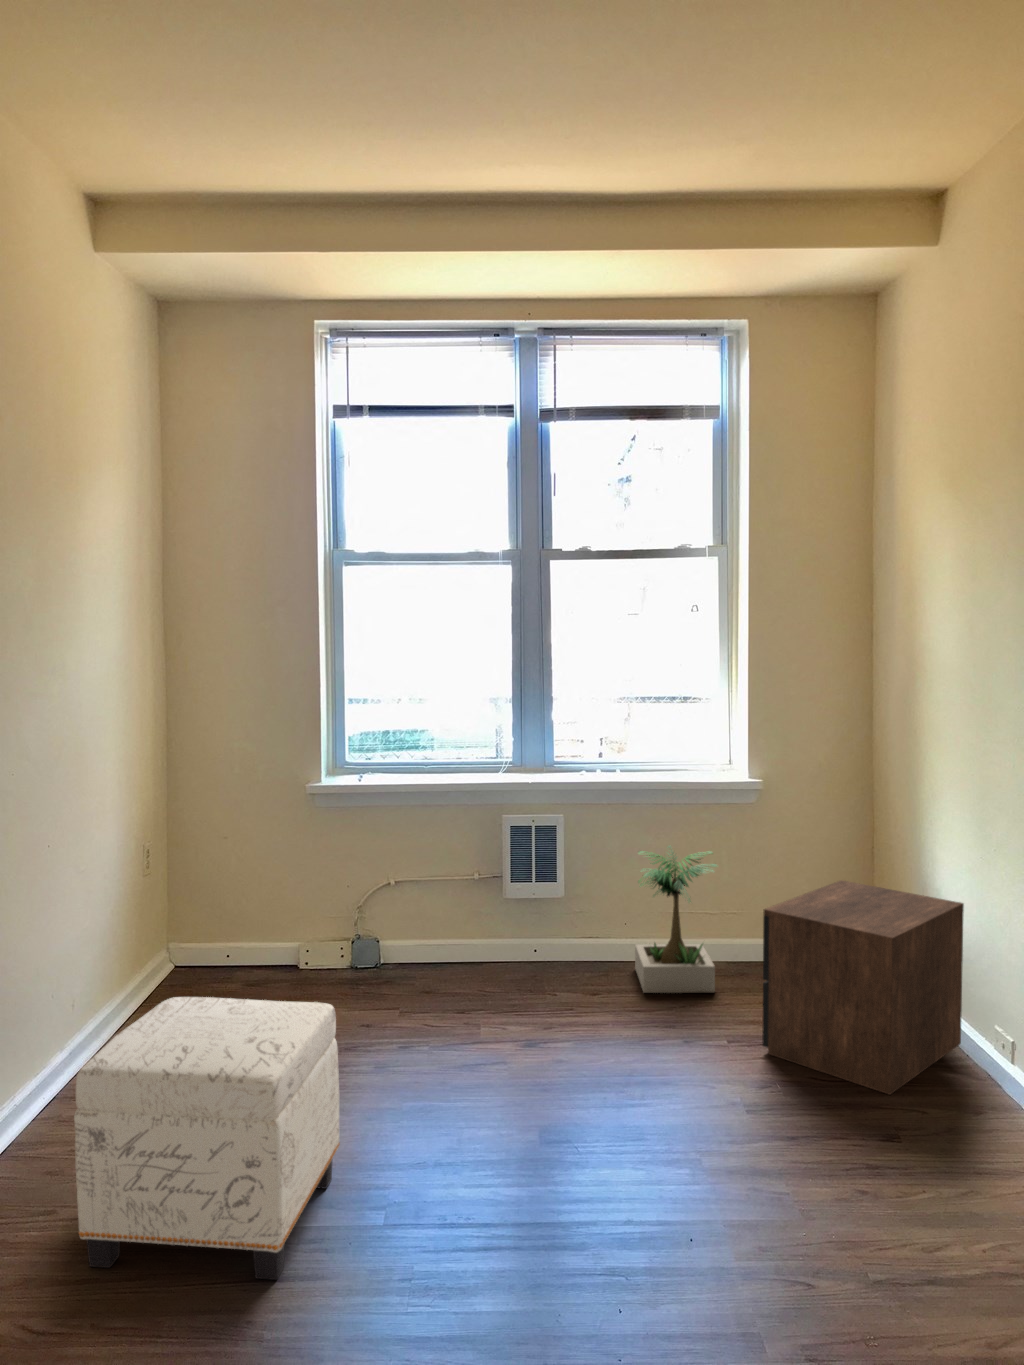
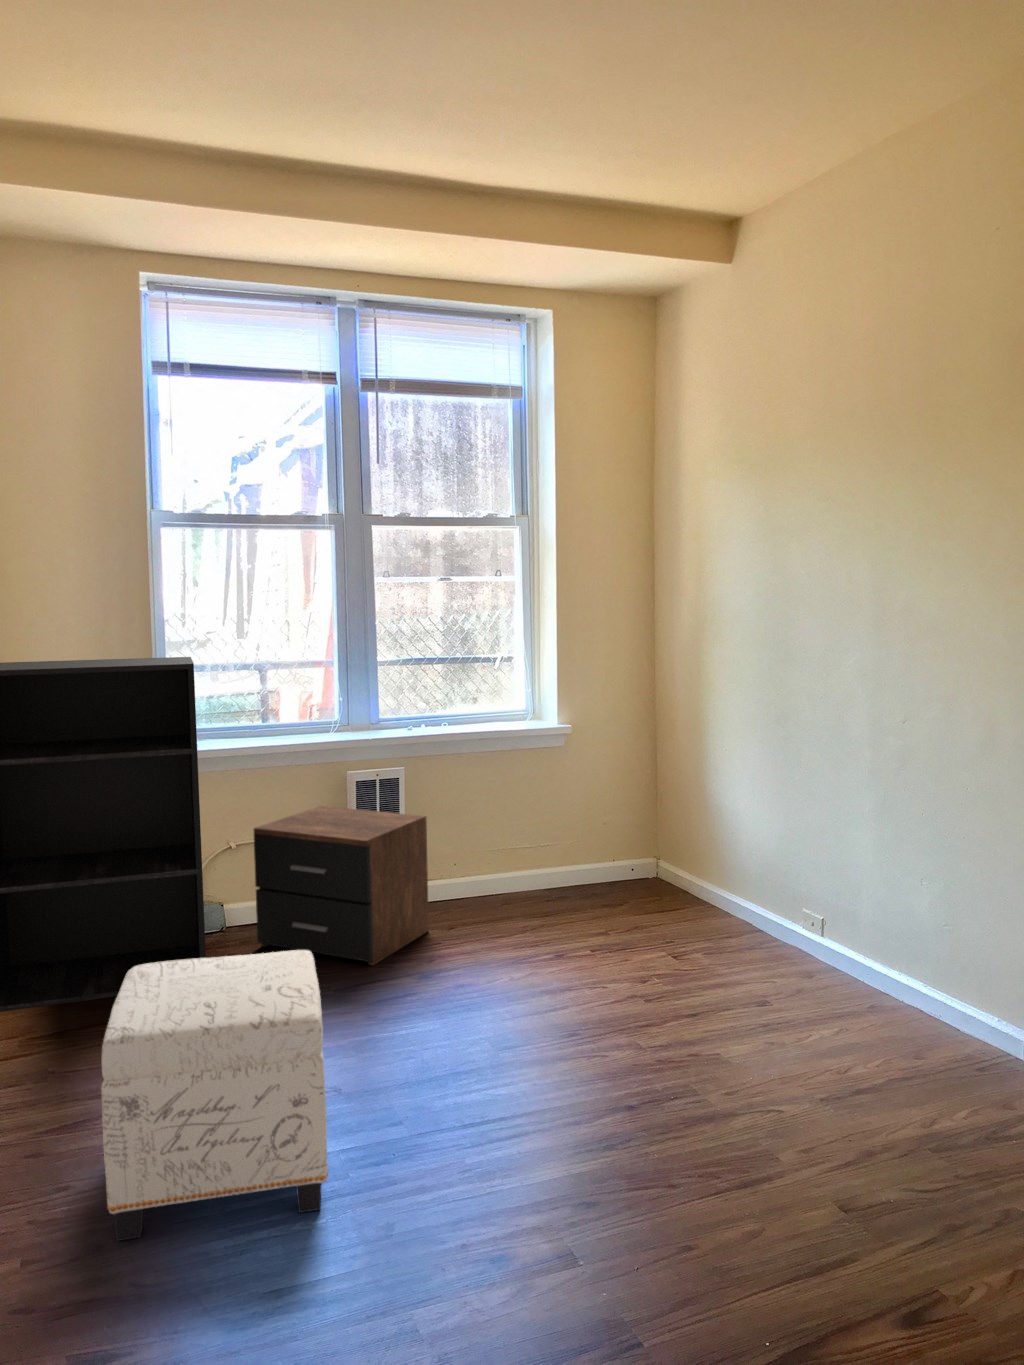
bookshelf: none [125,693,349,1019] -> present [0,657,206,1012]
potted plant: present [635,846,717,993] -> none [469,787,558,923]
nightstand: present [762,880,964,1095] -> present [254,806,429,965]

